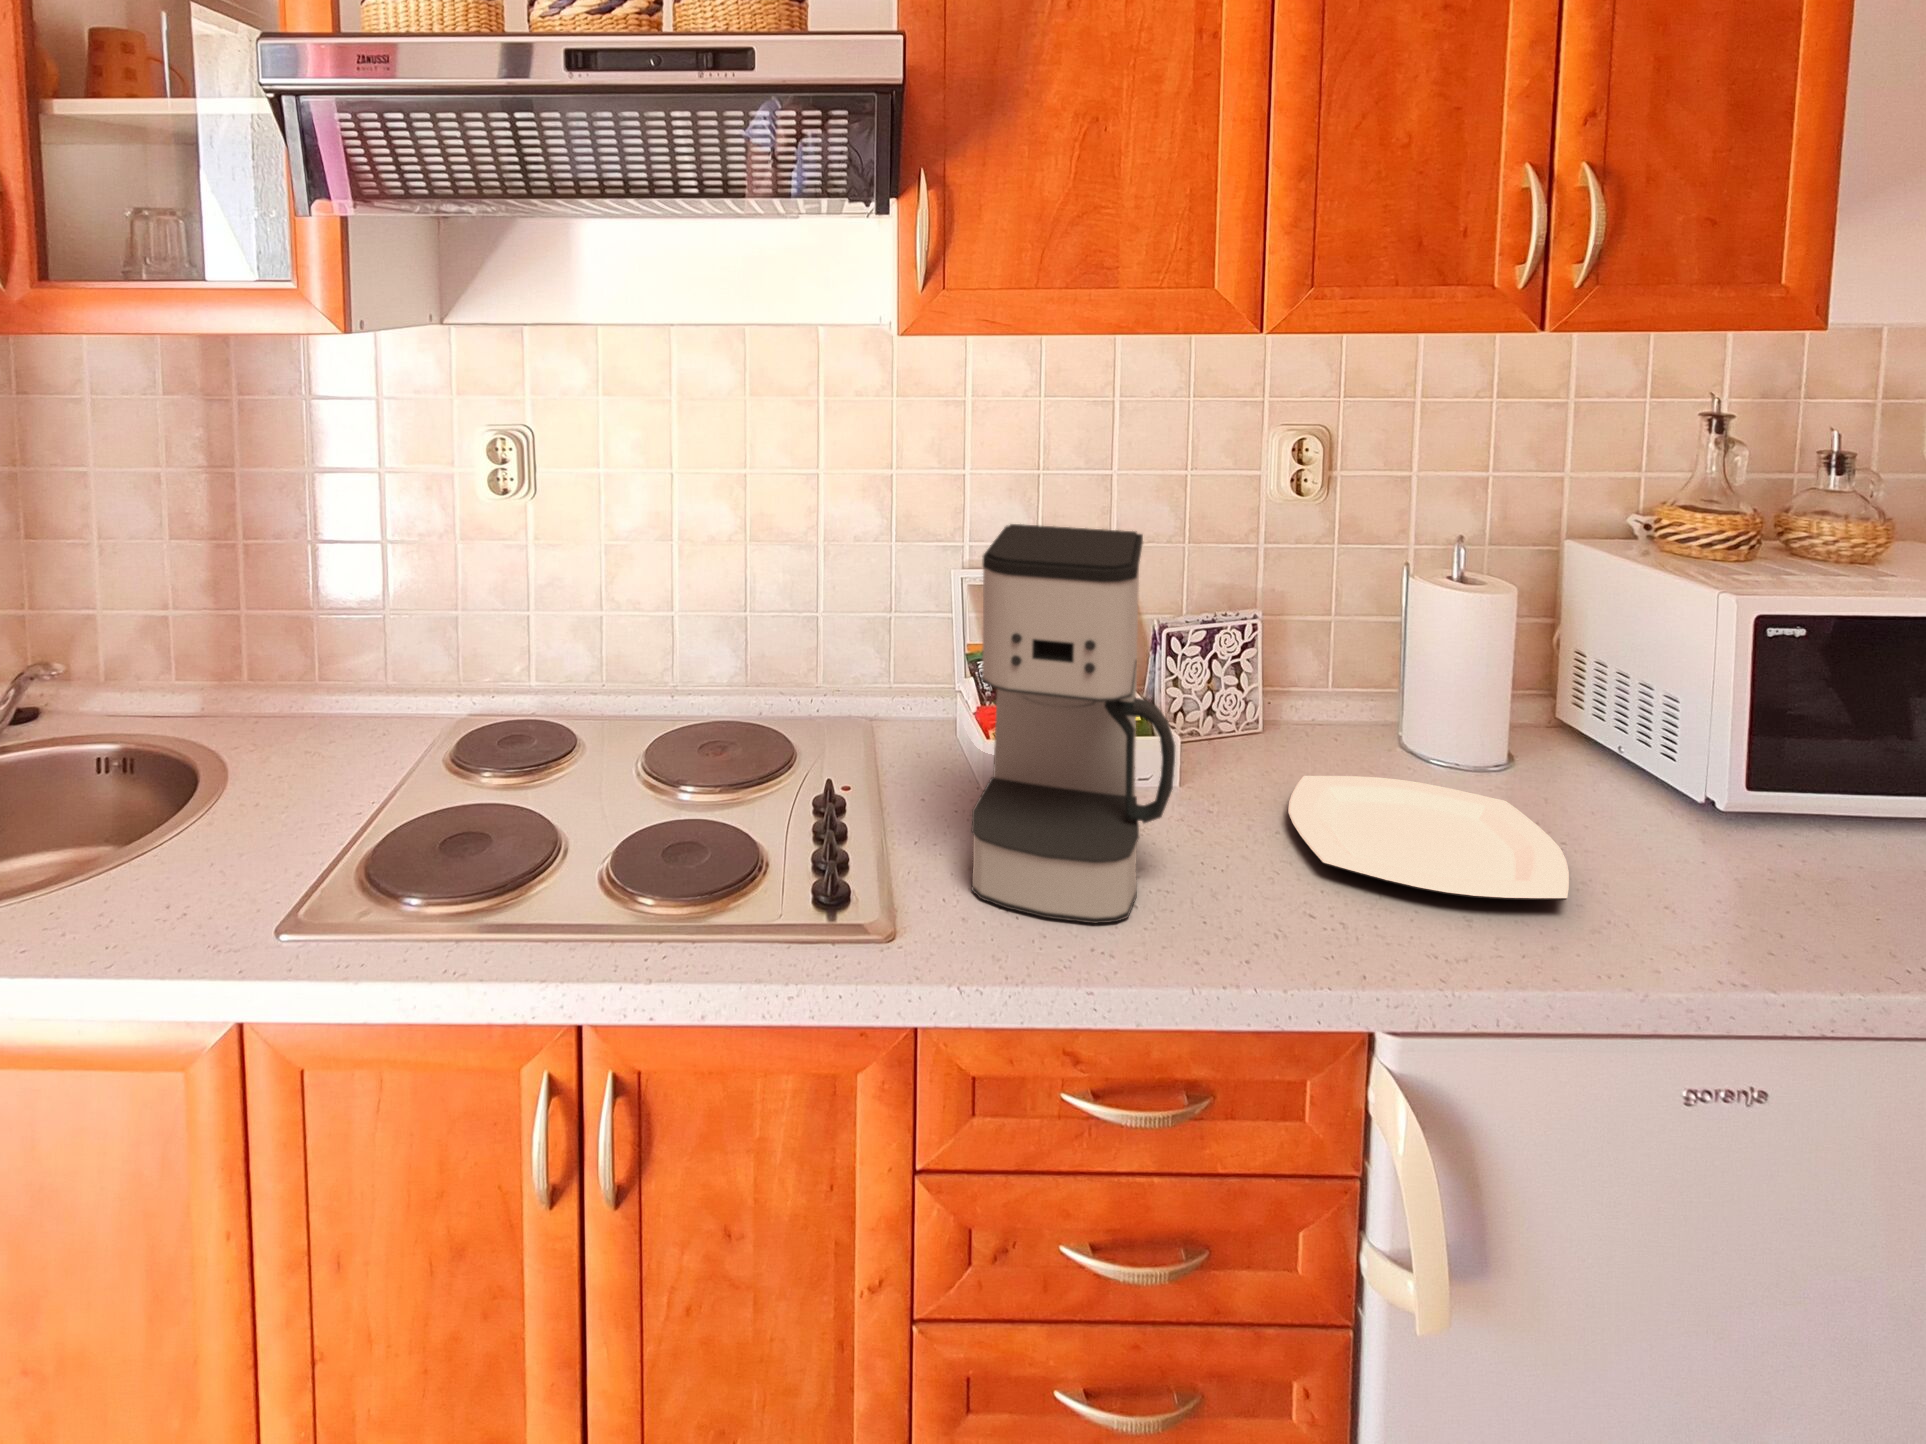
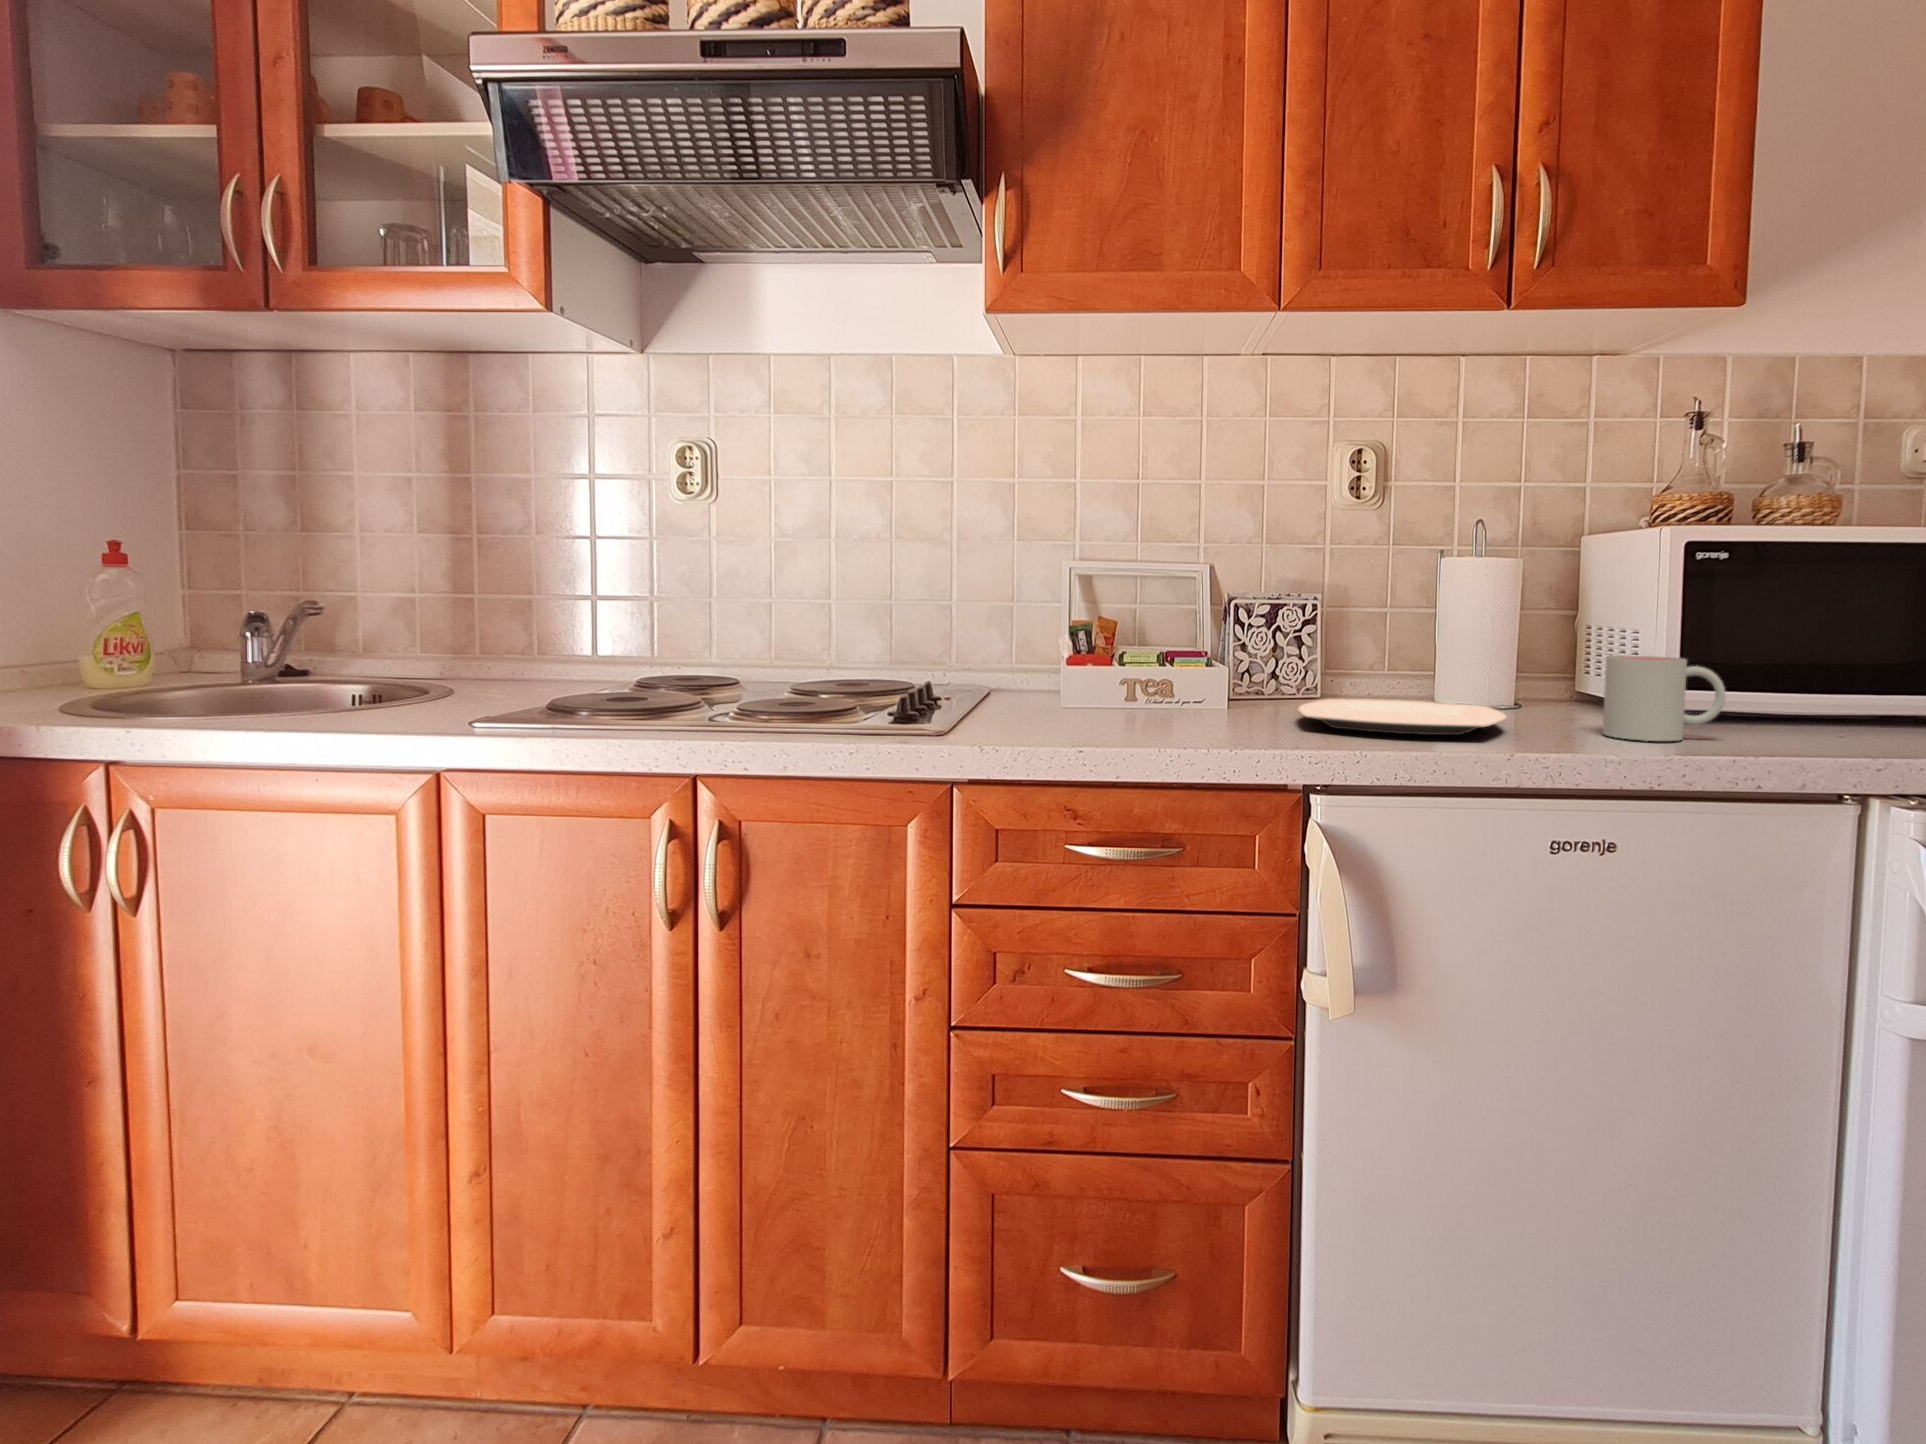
coffee maker: present [971,524,1175,923] -> none [1018,451,1183,736]
mug: none [1674,766,1840,900] -> present [1603,656,1726,741]

